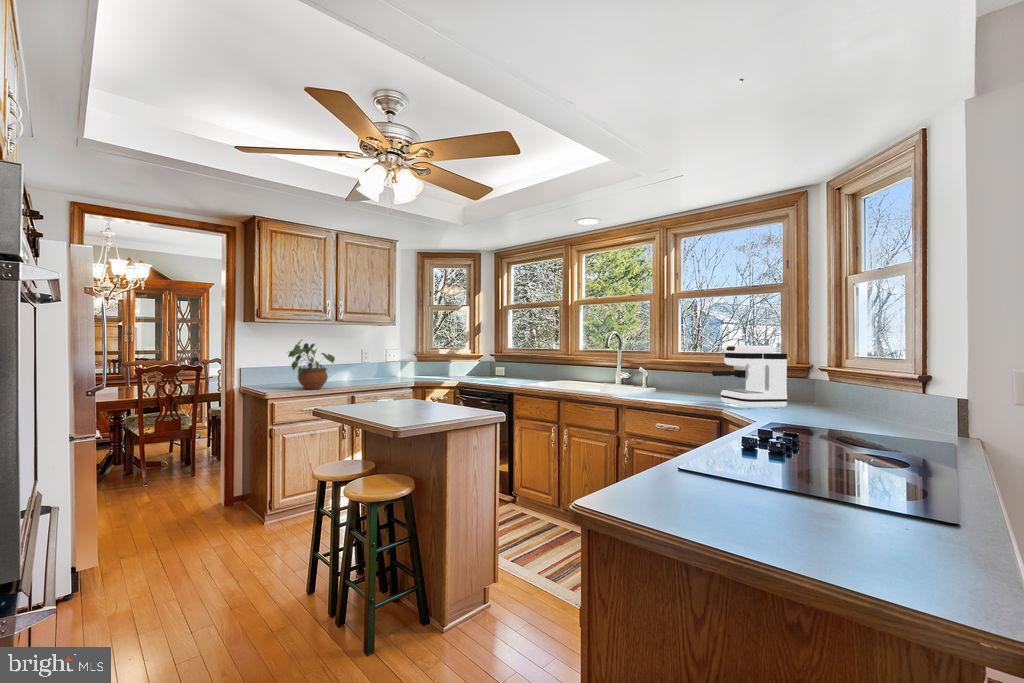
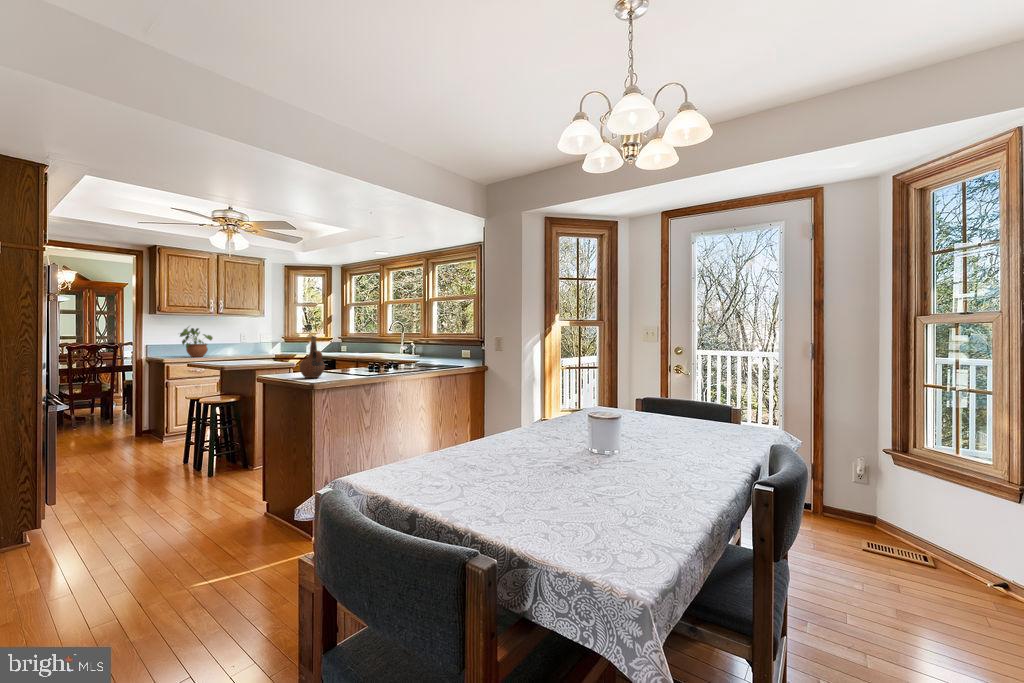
coffee maker: present [712,345,787,408] -> none [424,328,457,361]
ceramic pitcher: none [819,406,939,577] -> present [300,336,325,378]

